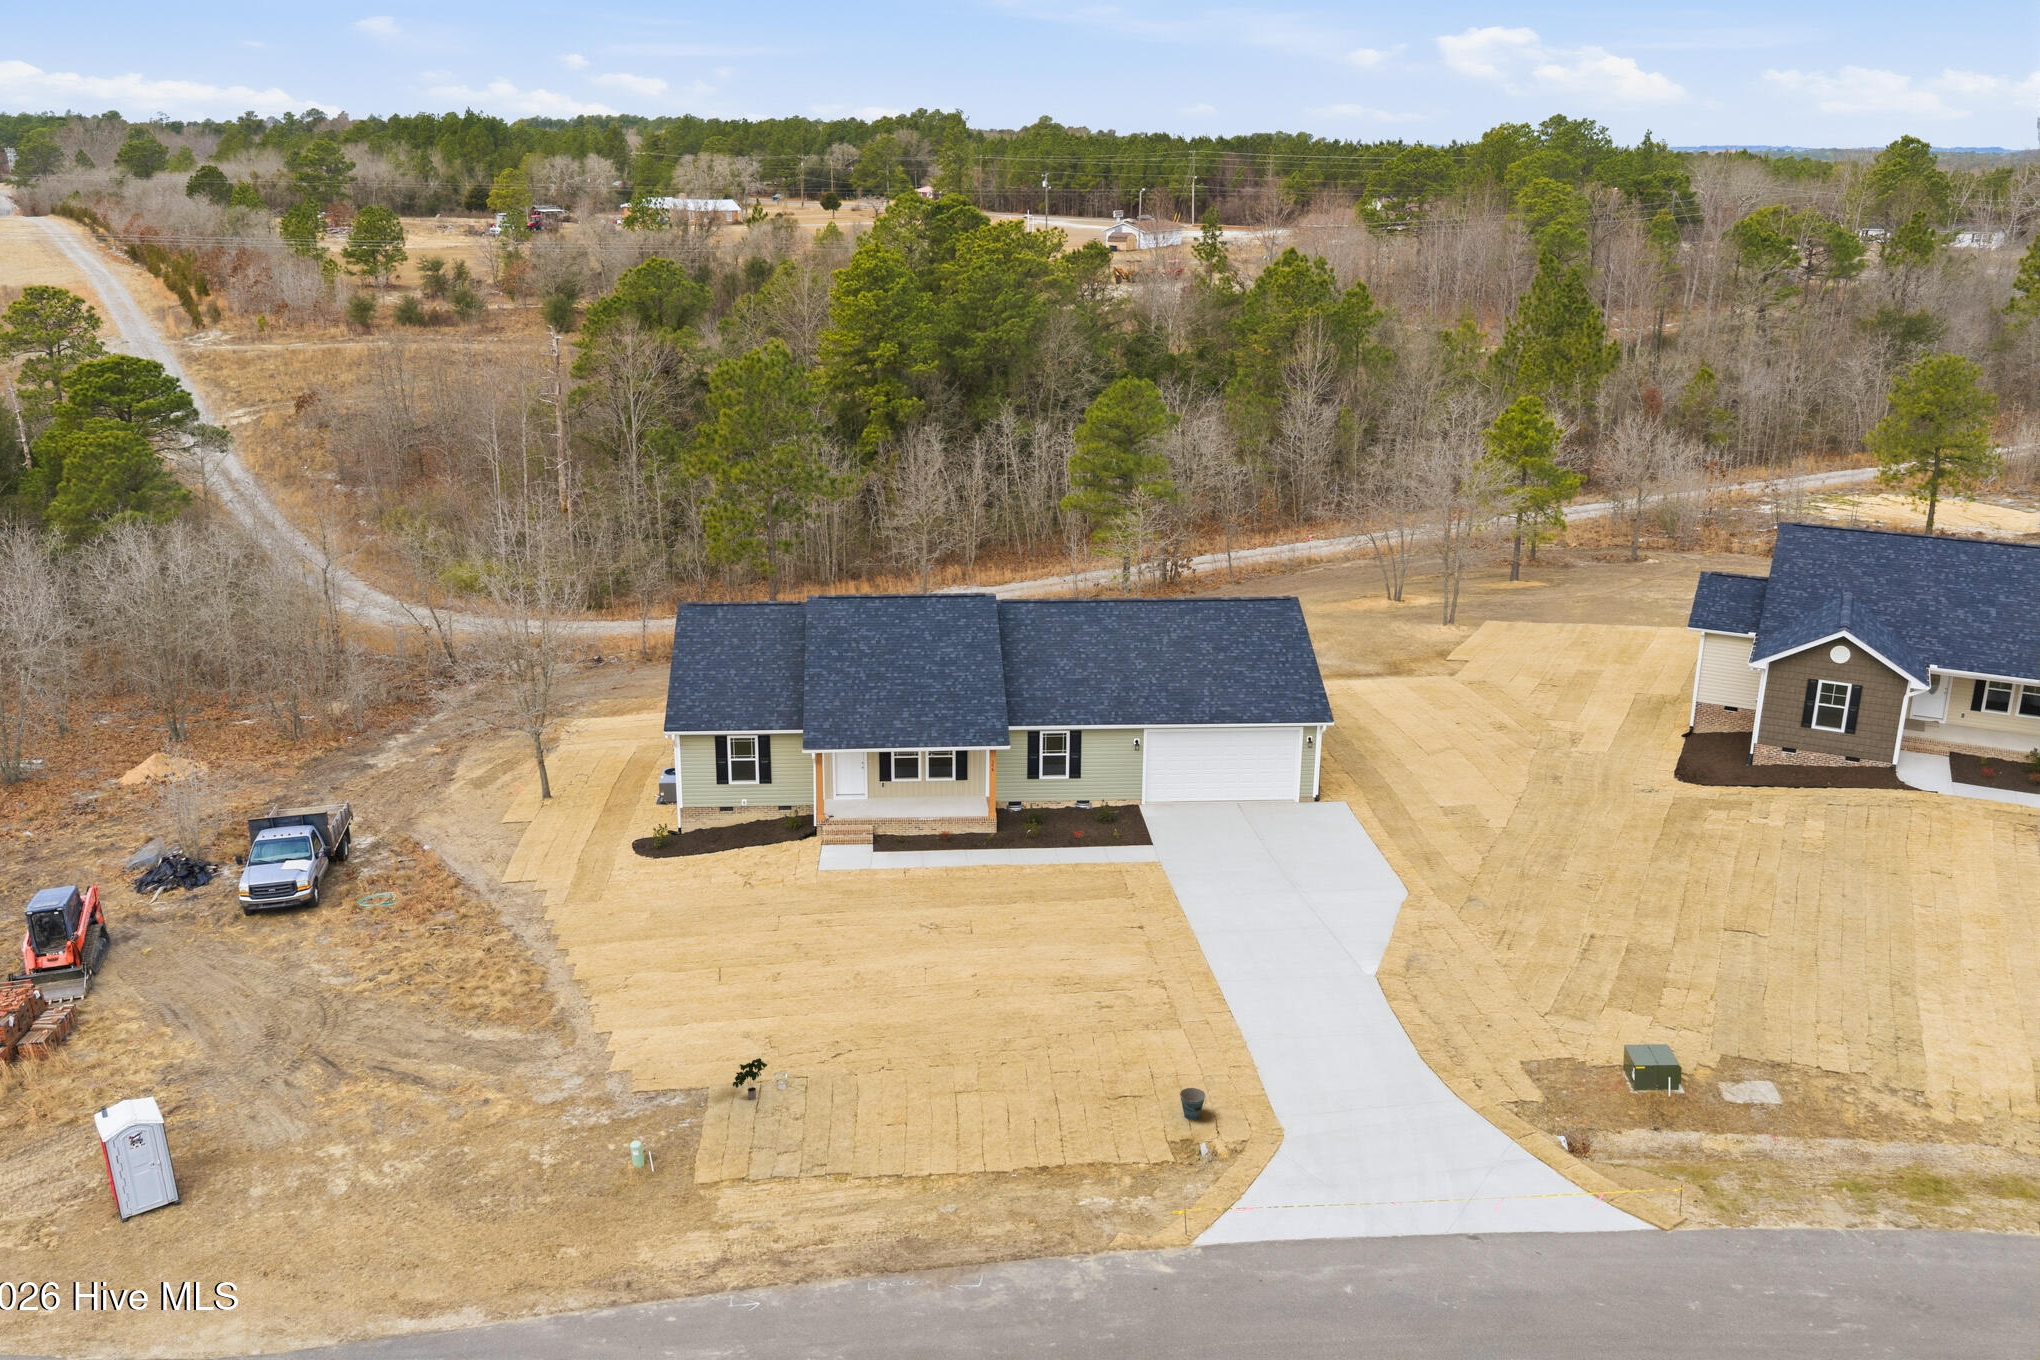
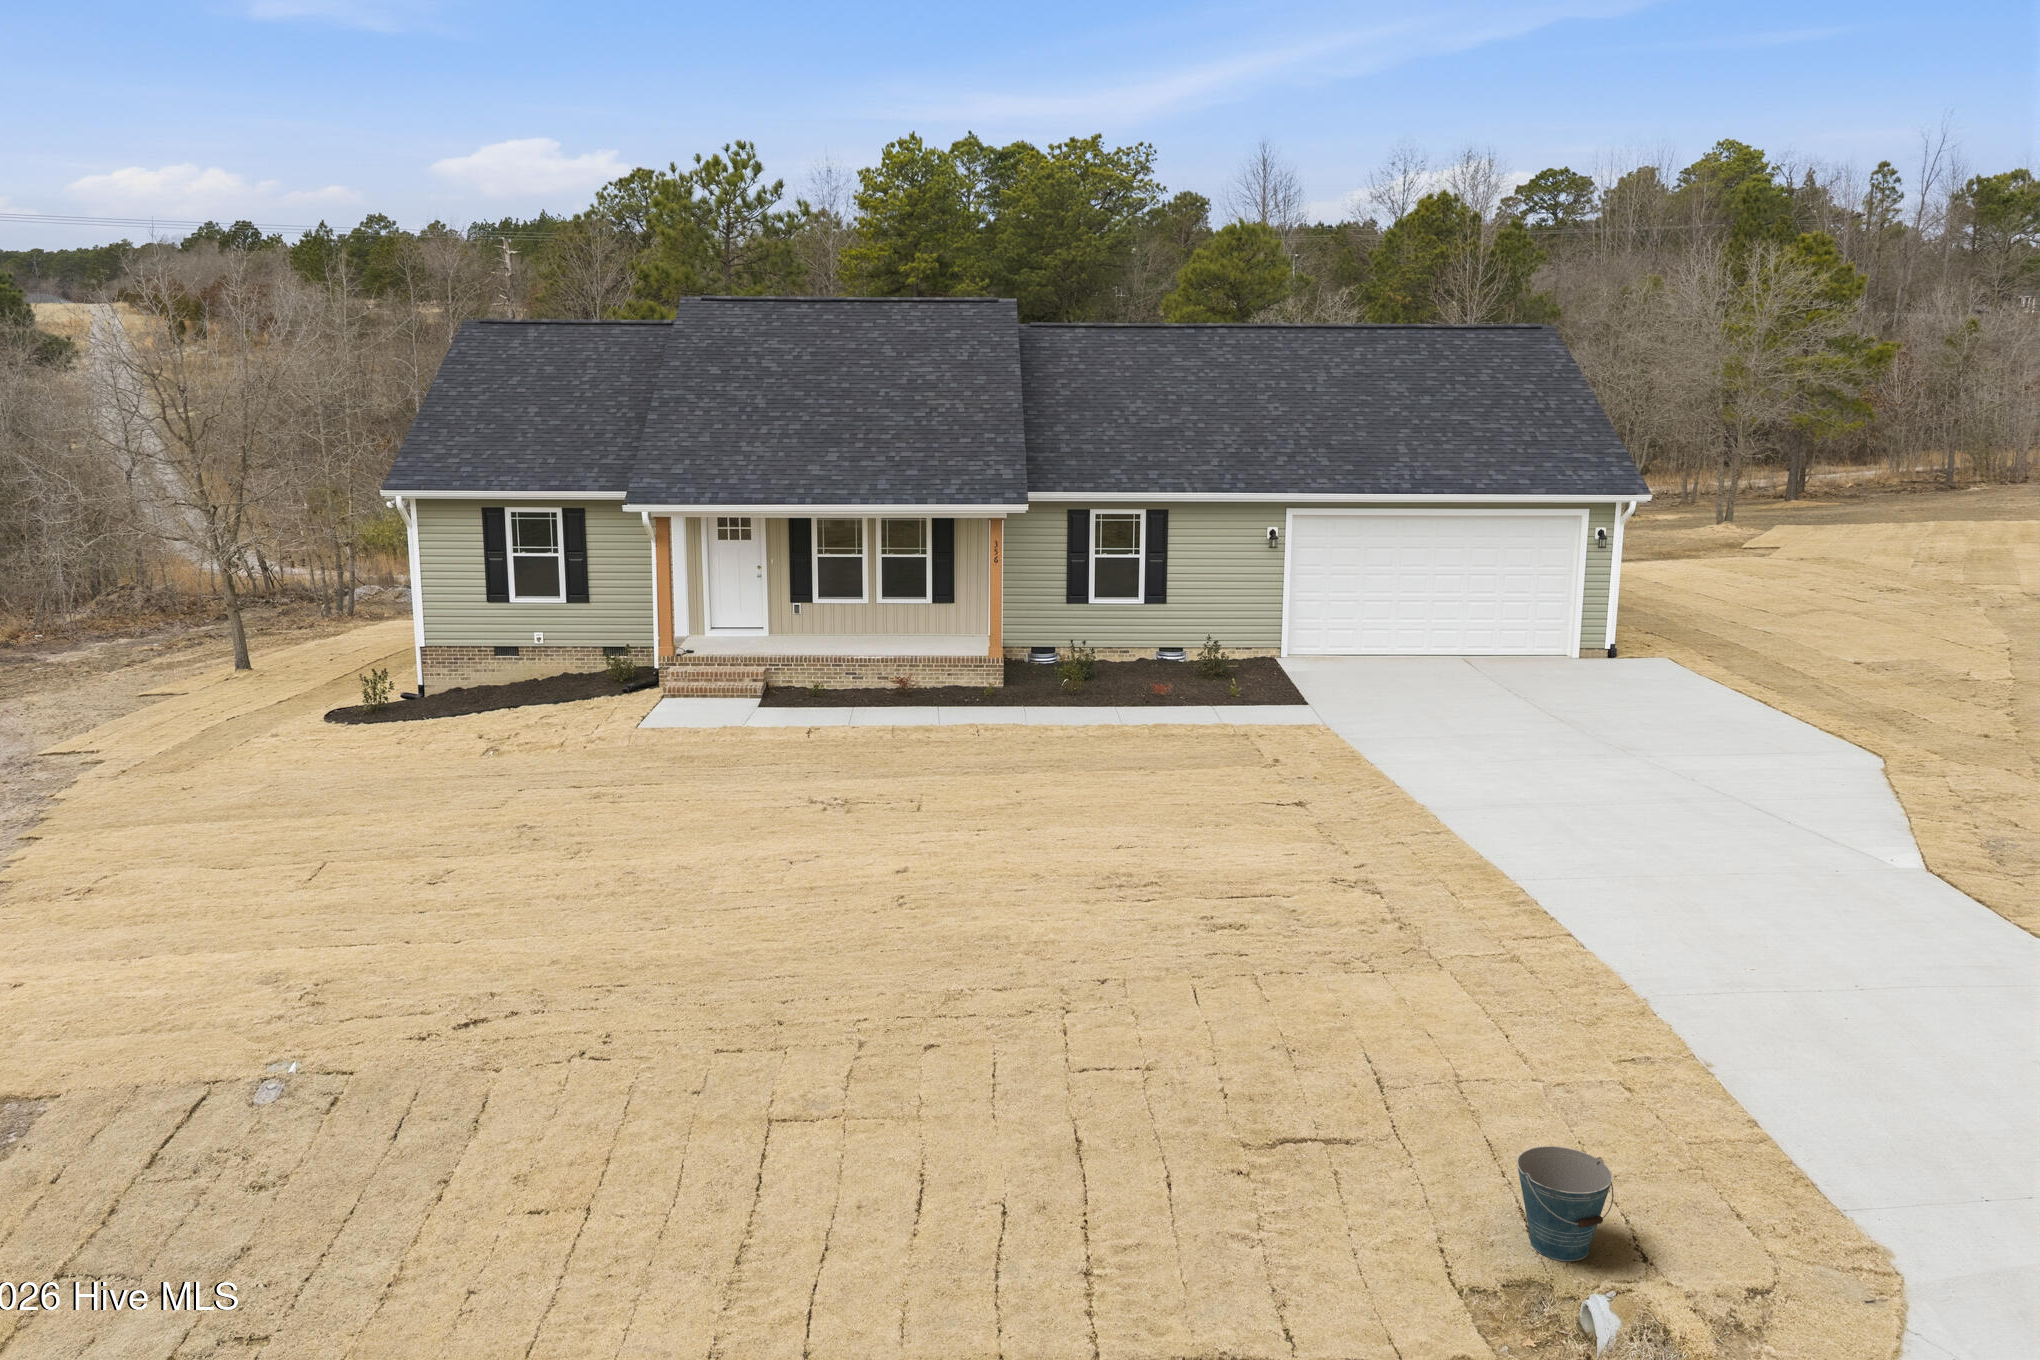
potted plant: present [733,1058,767,1100] -> none [55,1025,188,1157]

